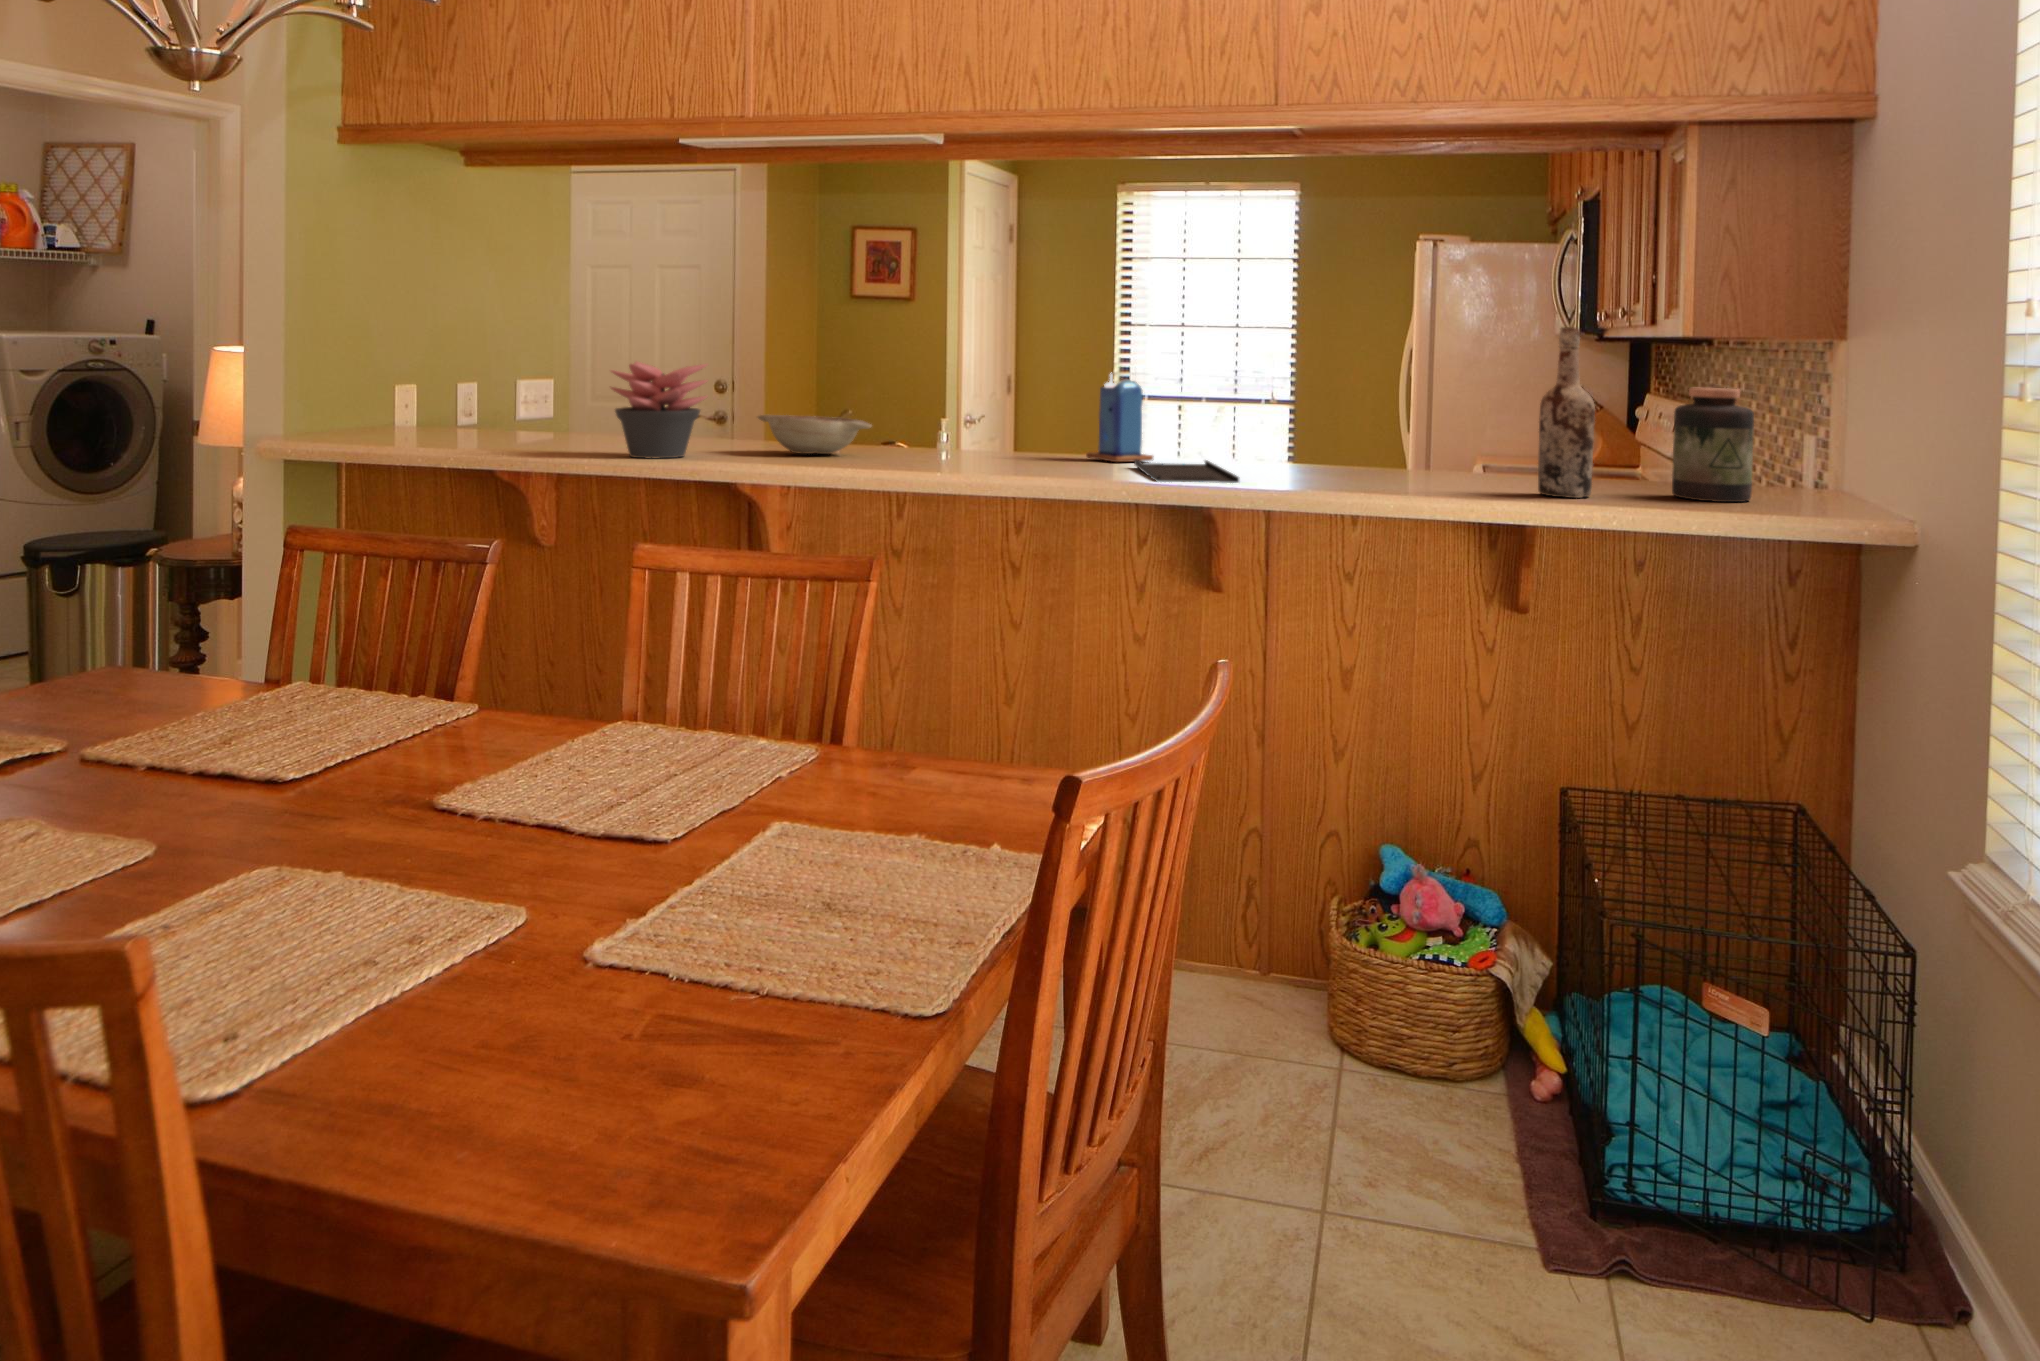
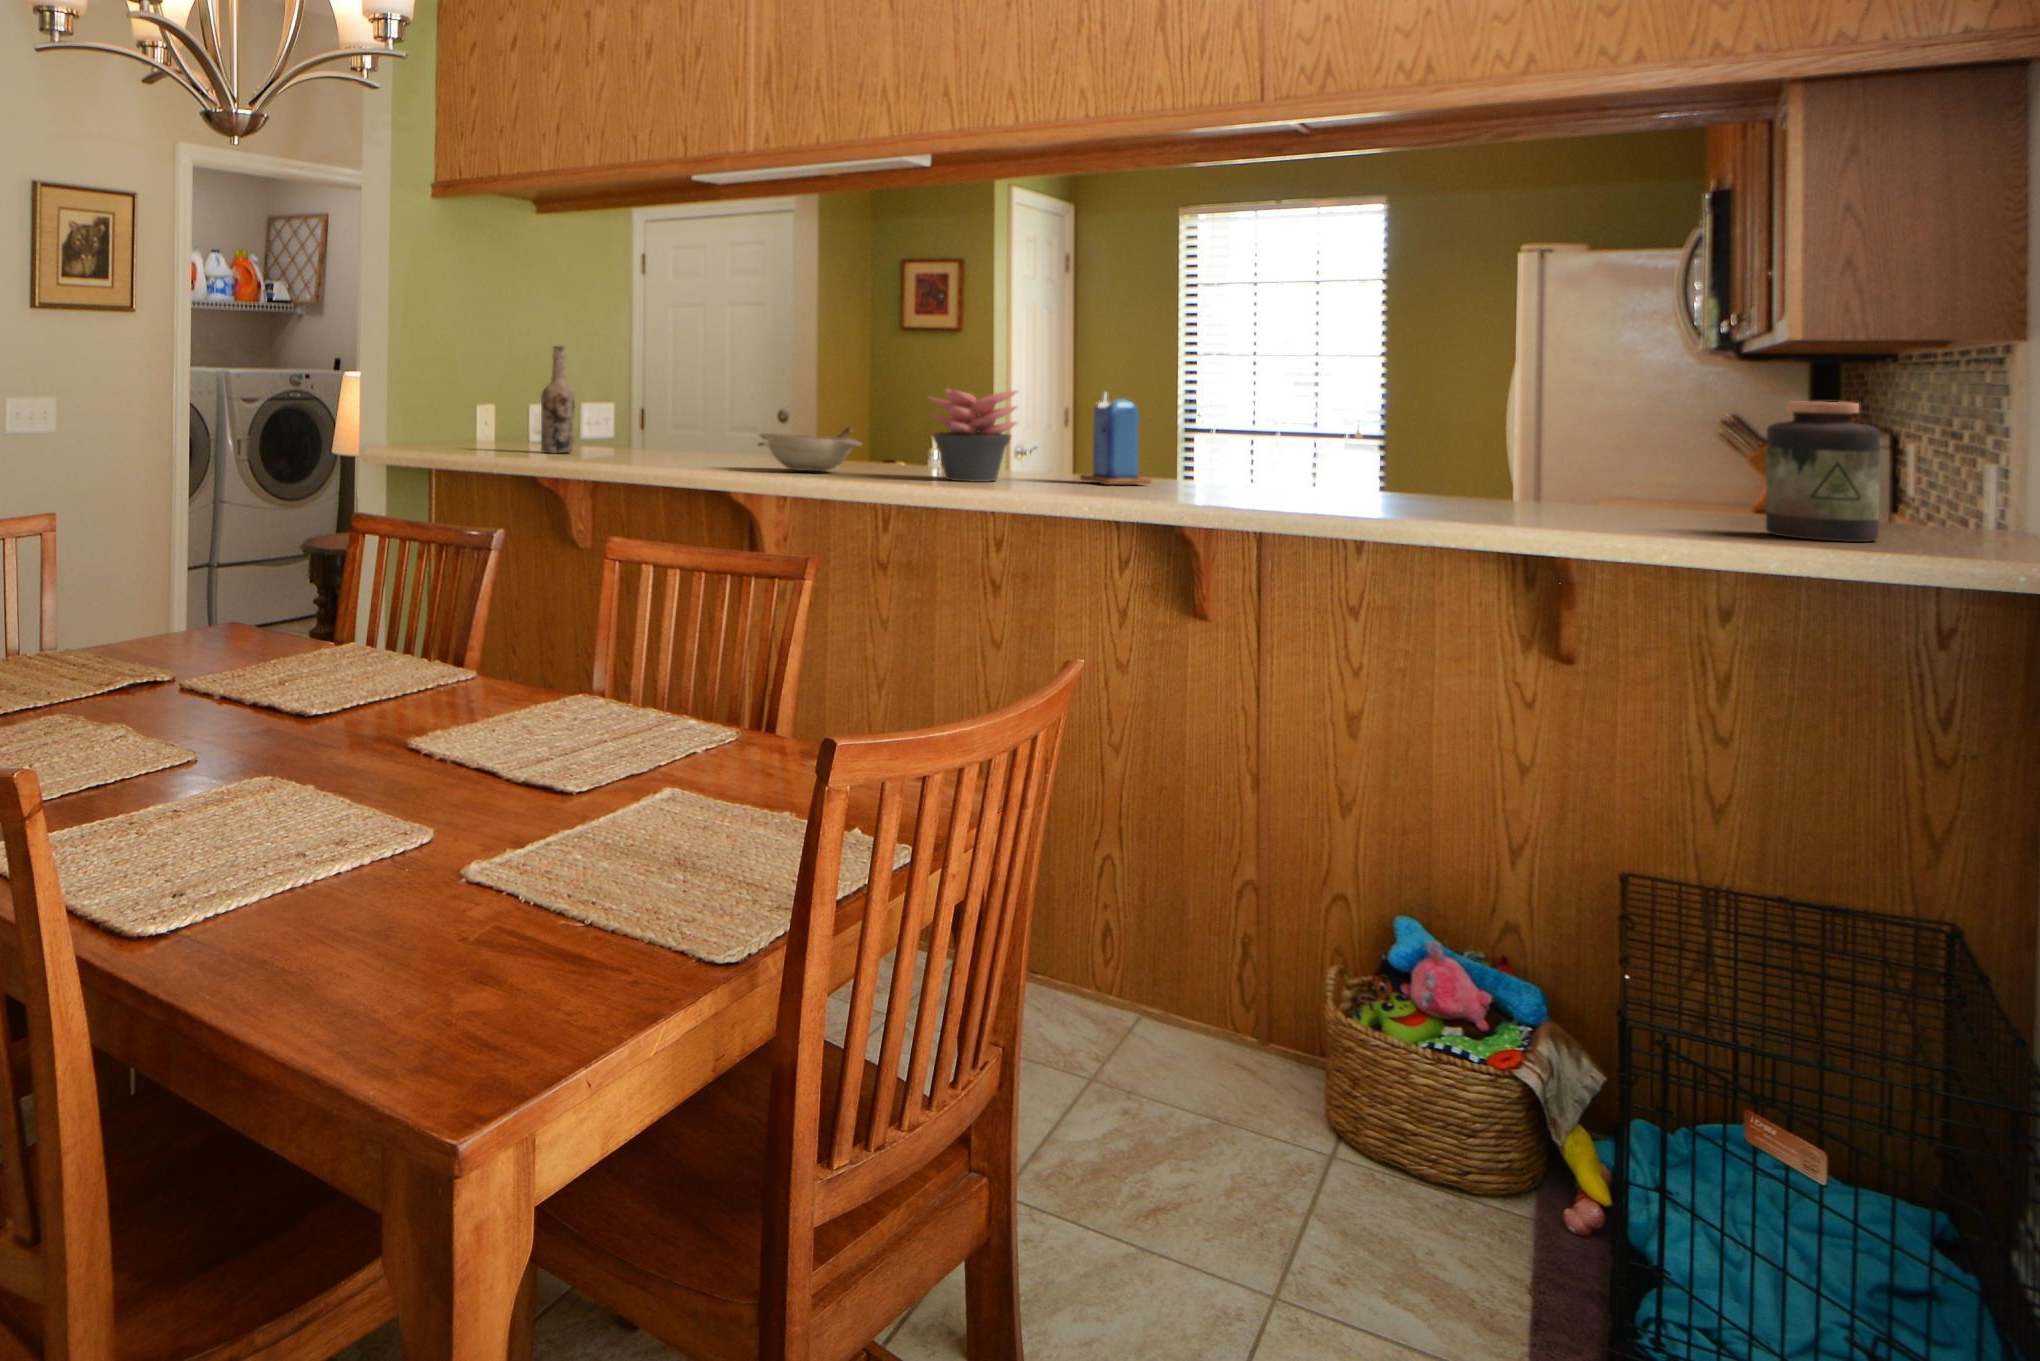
wine bottle: present [1538,327,1595,498] -> present [541,346,575,453]
succulent plant: present [611,362,708,458] -> present [929,389,1017,482]
tray: present [1134,459,1239,483] -> none [1121,481,1218,506]

